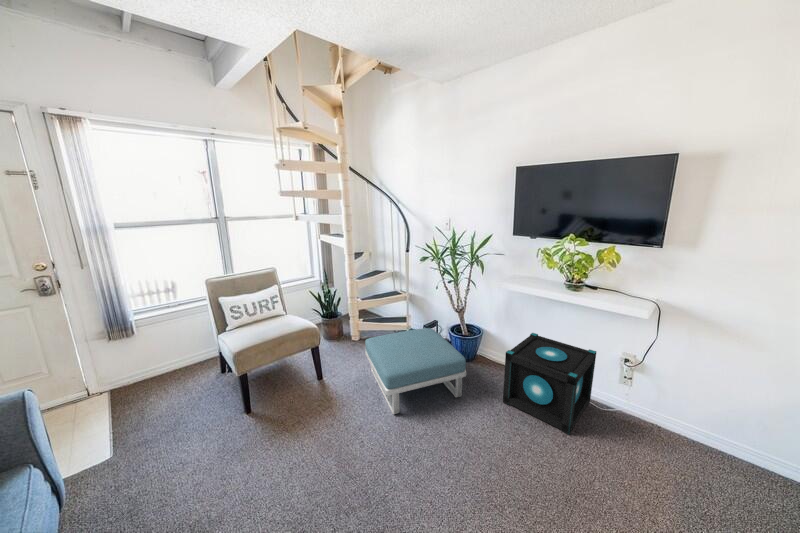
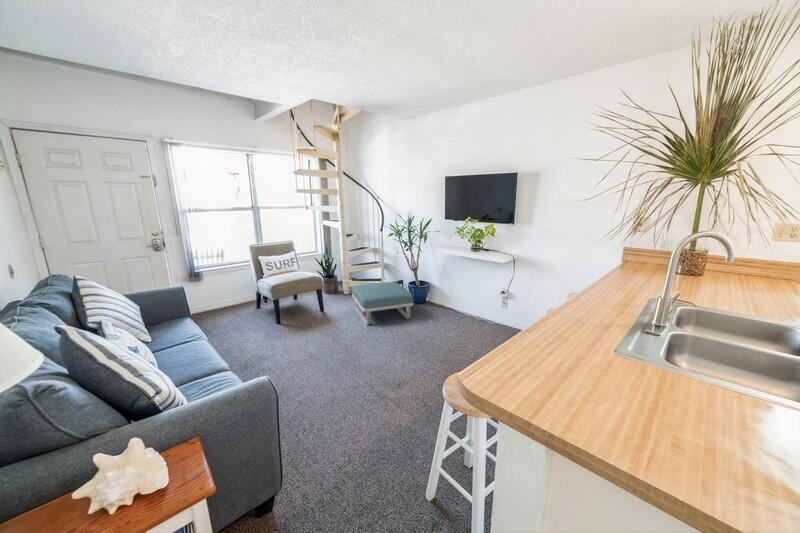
speaker: present [503,333,596,435] -> none [434,282,489,332]

